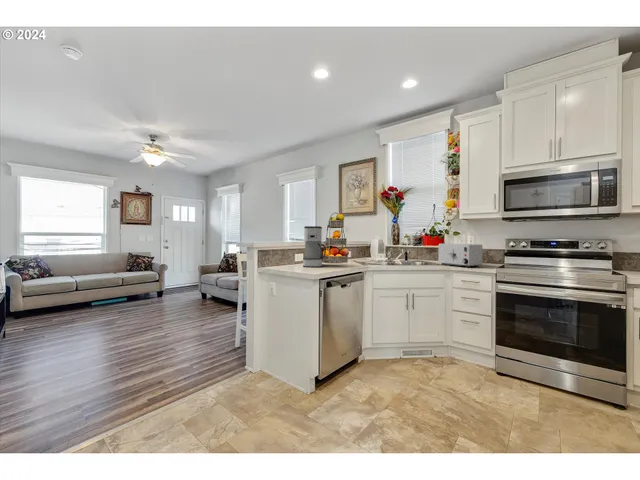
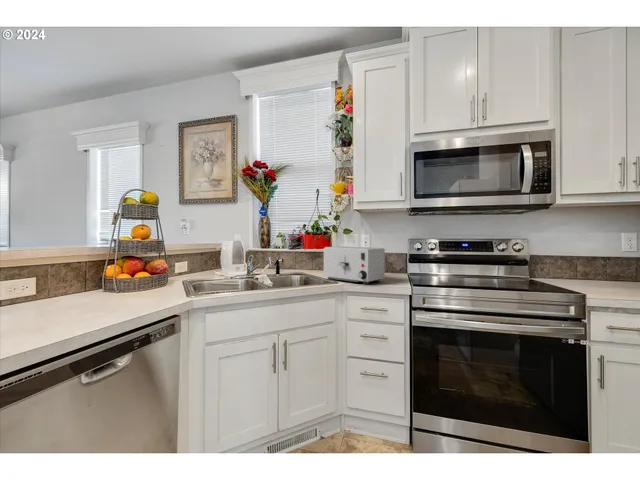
coffee maker: present [303,226,326,267] -> none [40,214,106,306]

